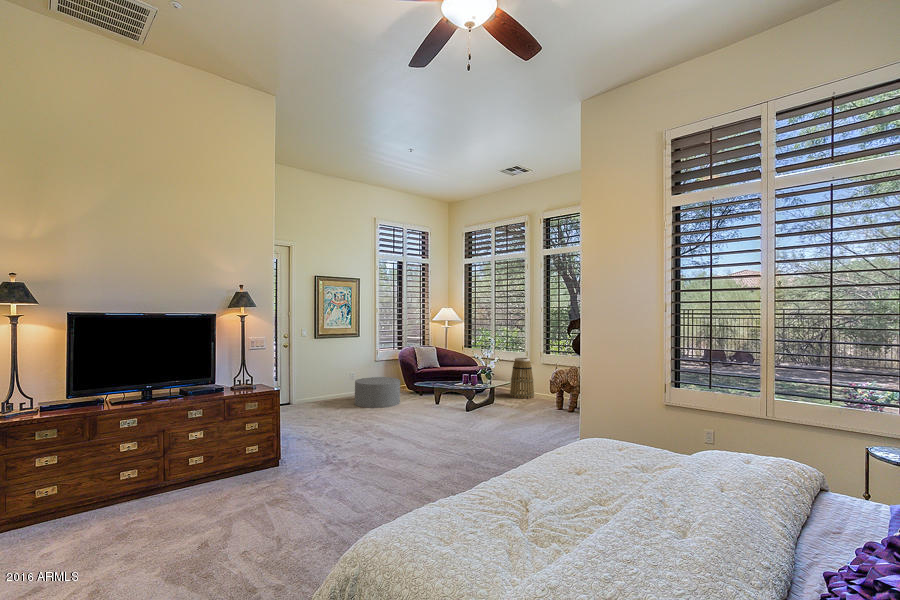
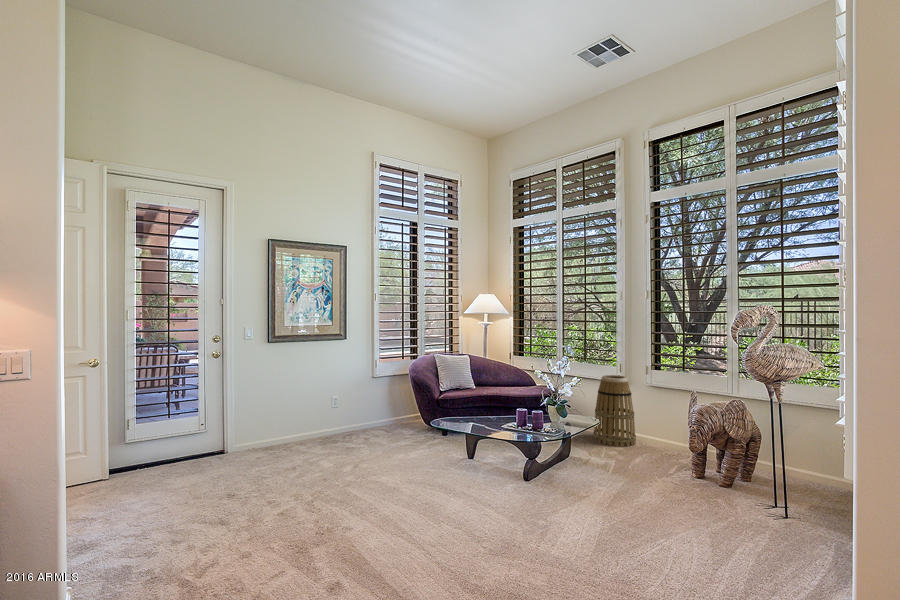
ottoman: present [355,377,400,408] -> none [331,406,408,465]

